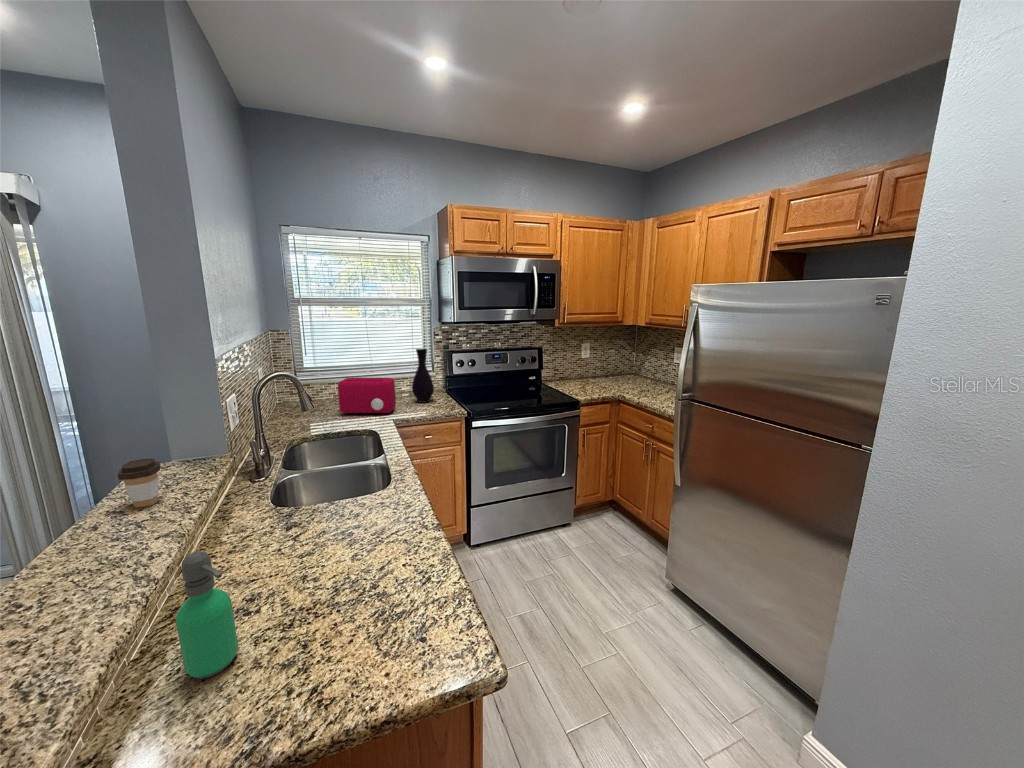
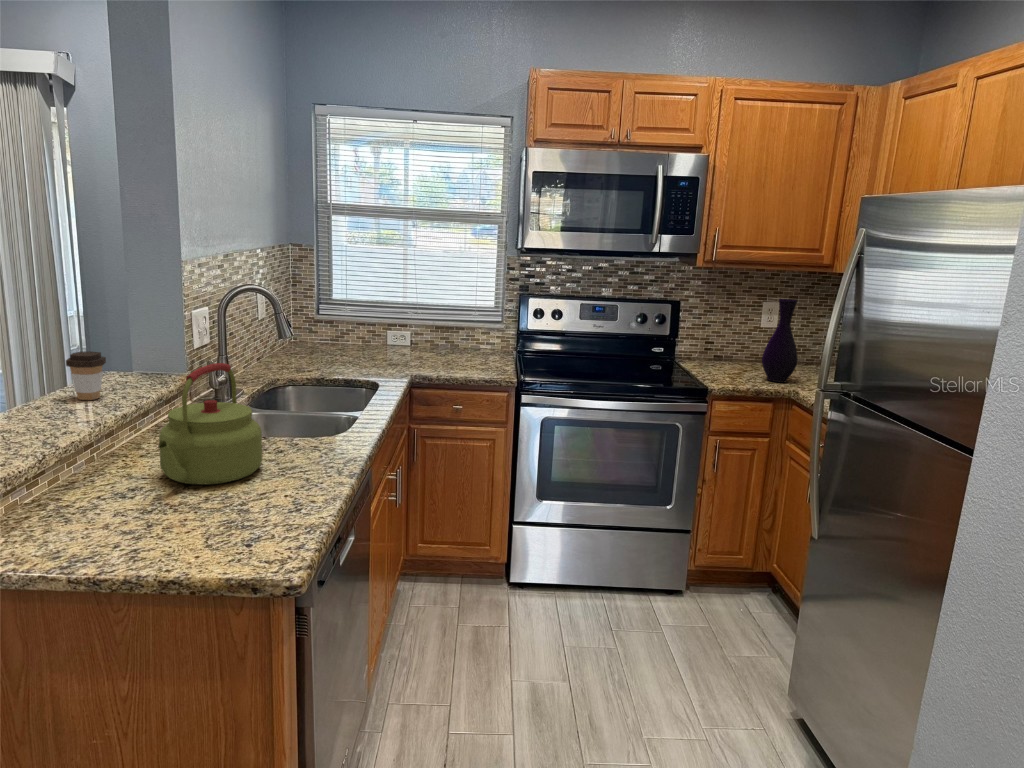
vase: present [412,349,434,403] -> present [762,299,798,383]
toaster: present [338,378,396,415] -> none [351,314,427,370]
kettle: none [263,456,360,580] -> present [158,363,262,485]
soap dispenser: present [176,551,238,679] -> none [47,405,99,524]

